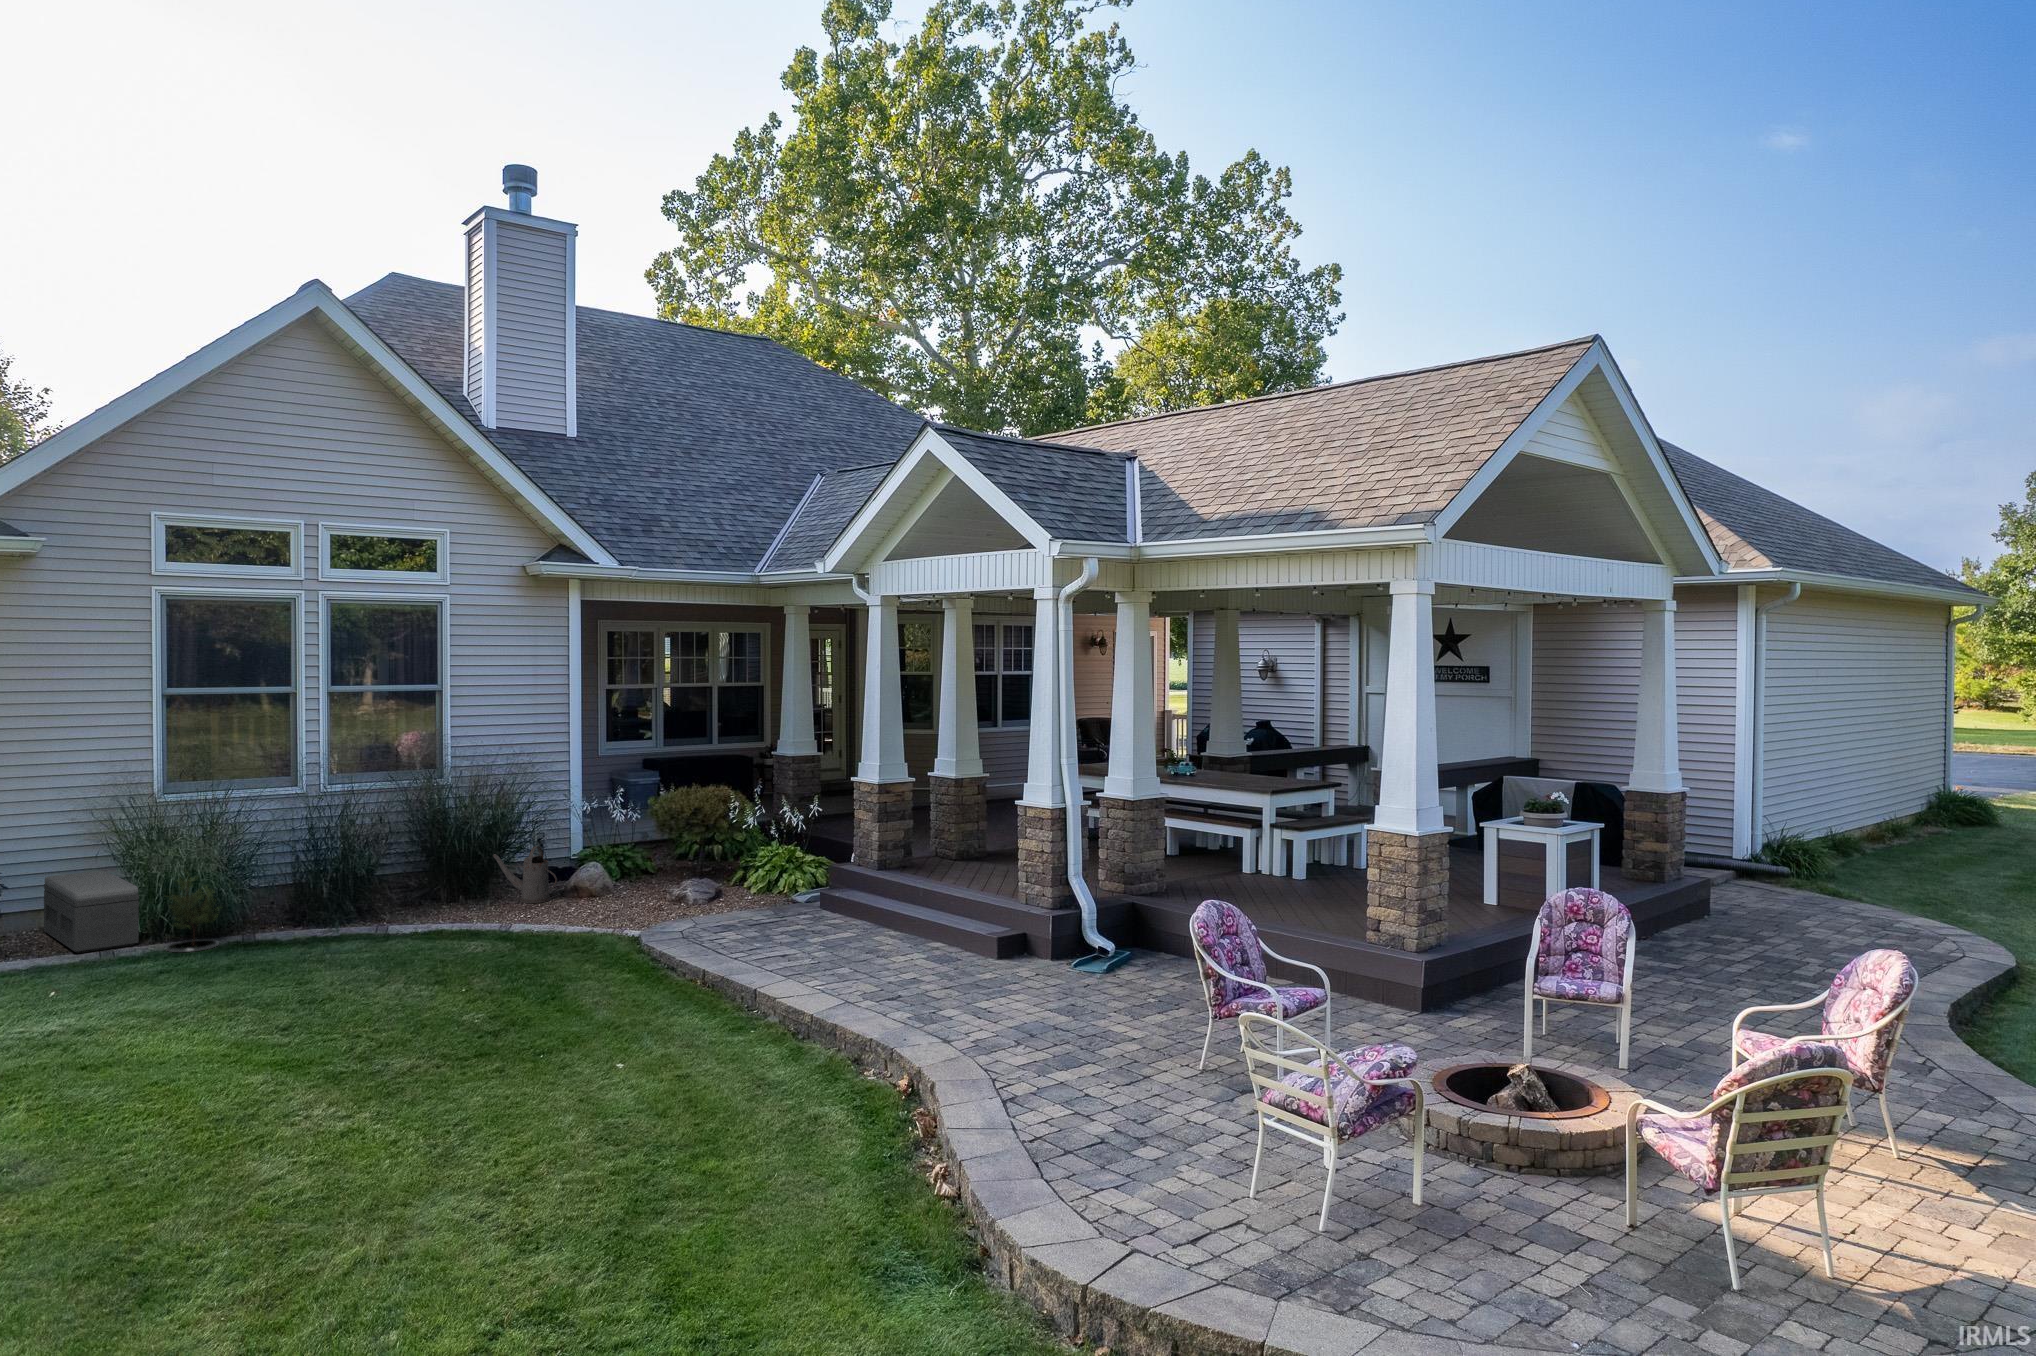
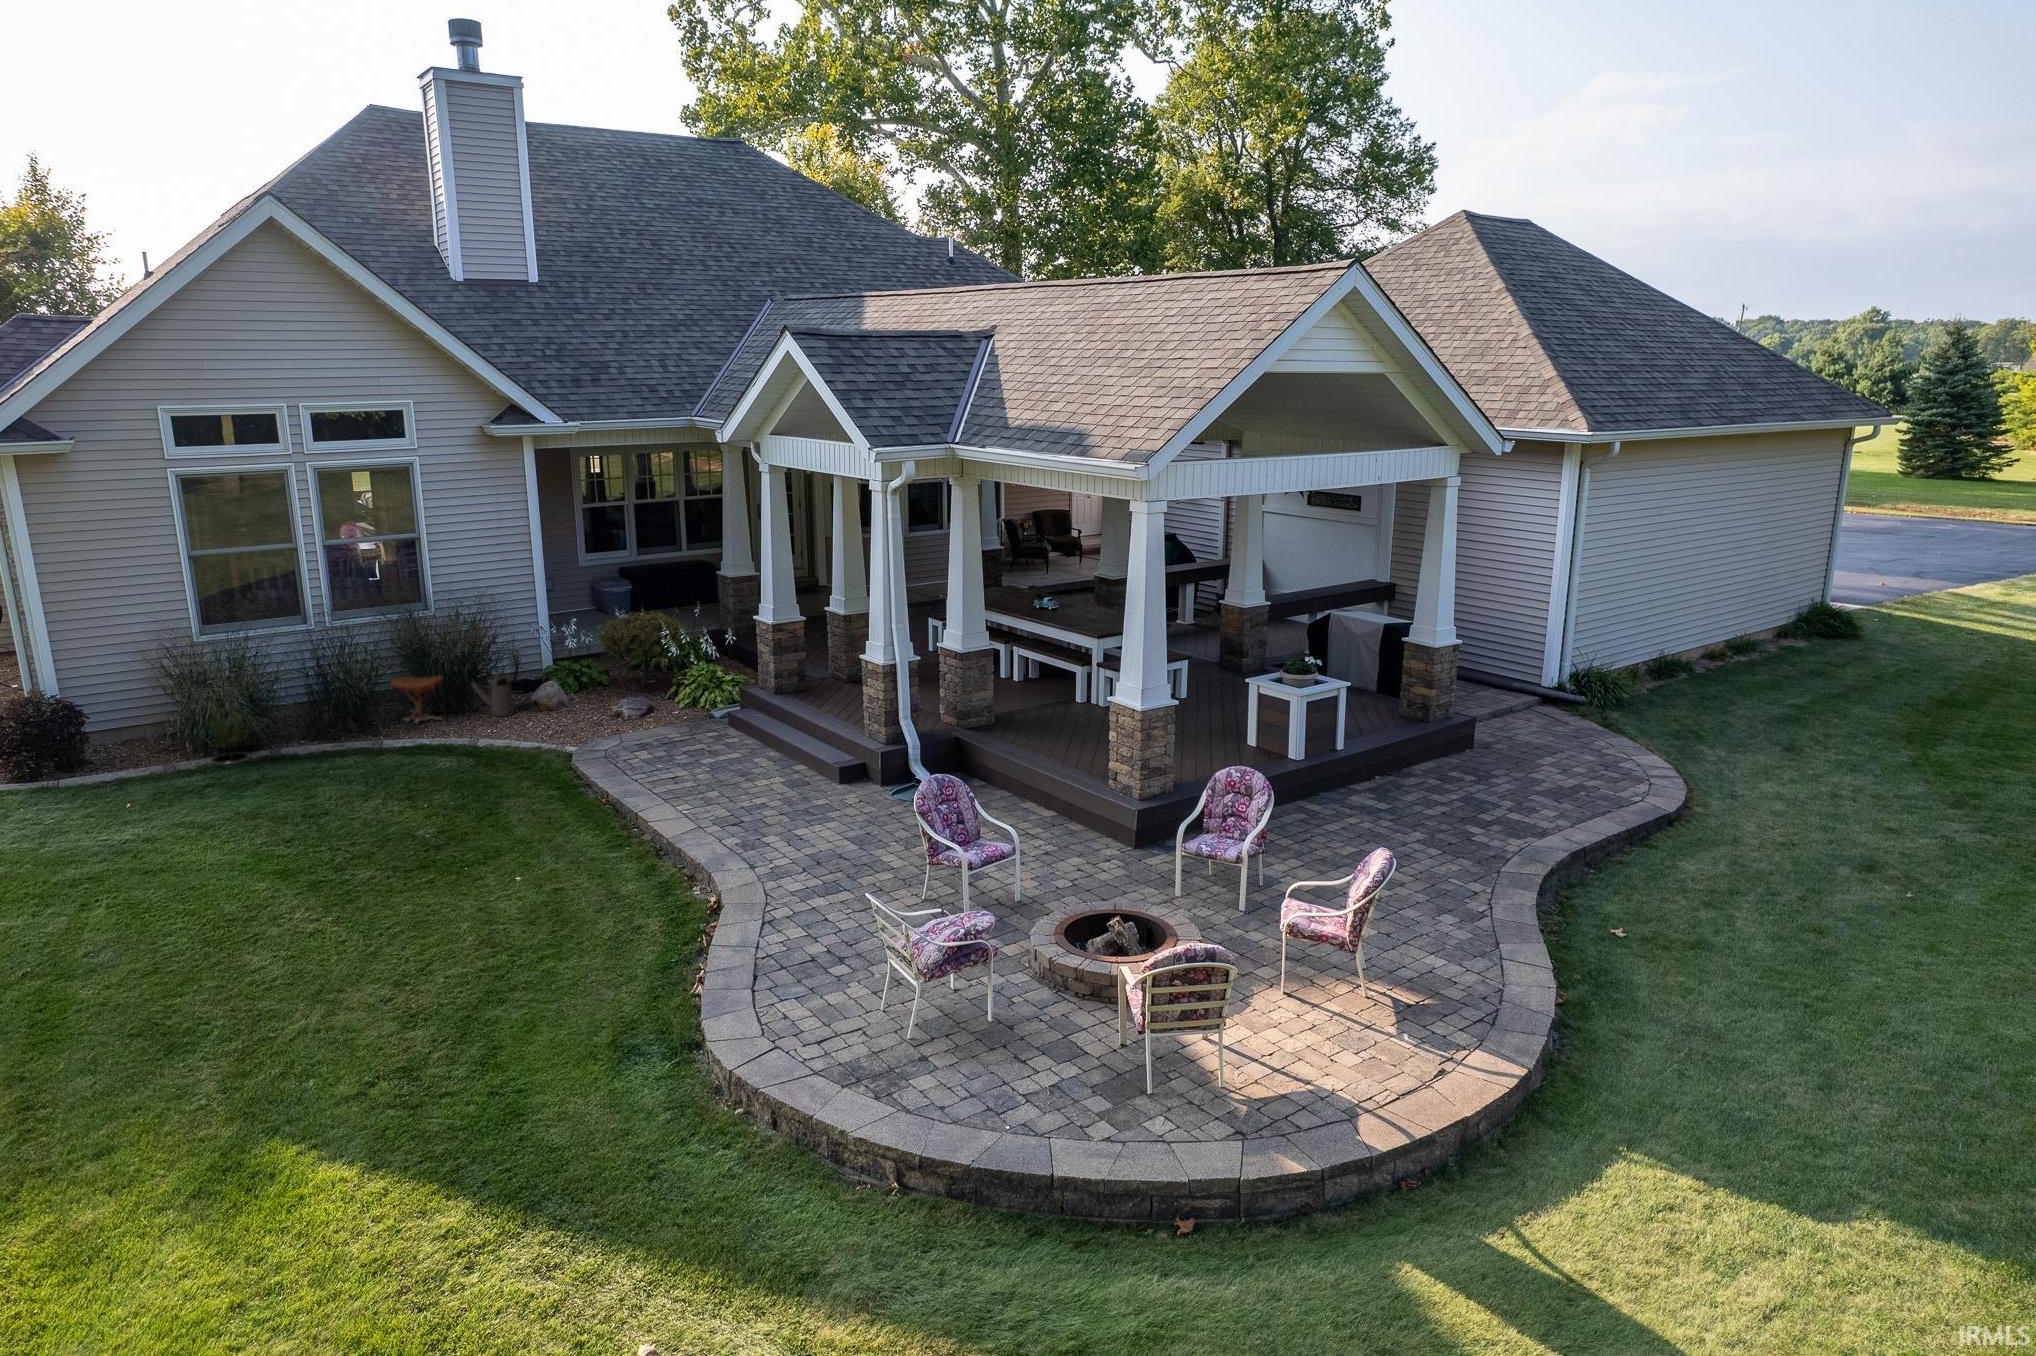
side table: none [400,849,467,911] -> present [390,676,444,724]
storage bench: present [44,871,139,953] -> none [115,695,190,765]

